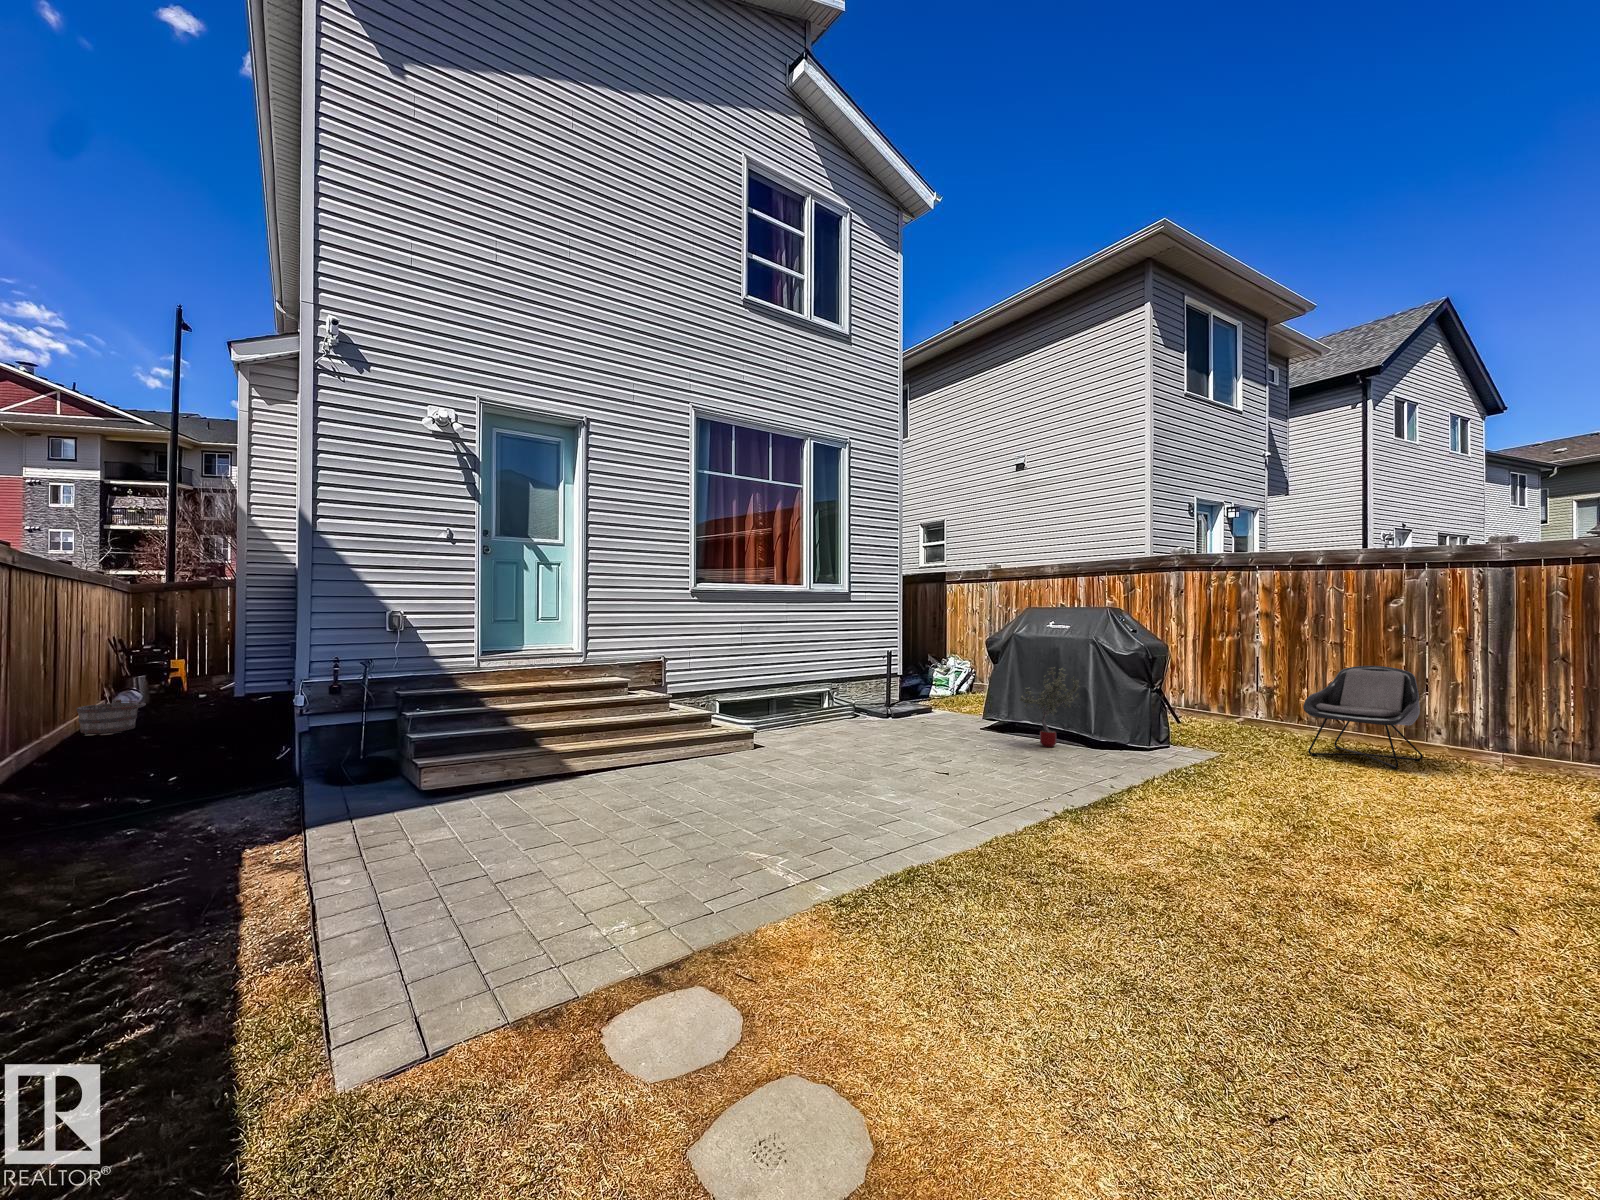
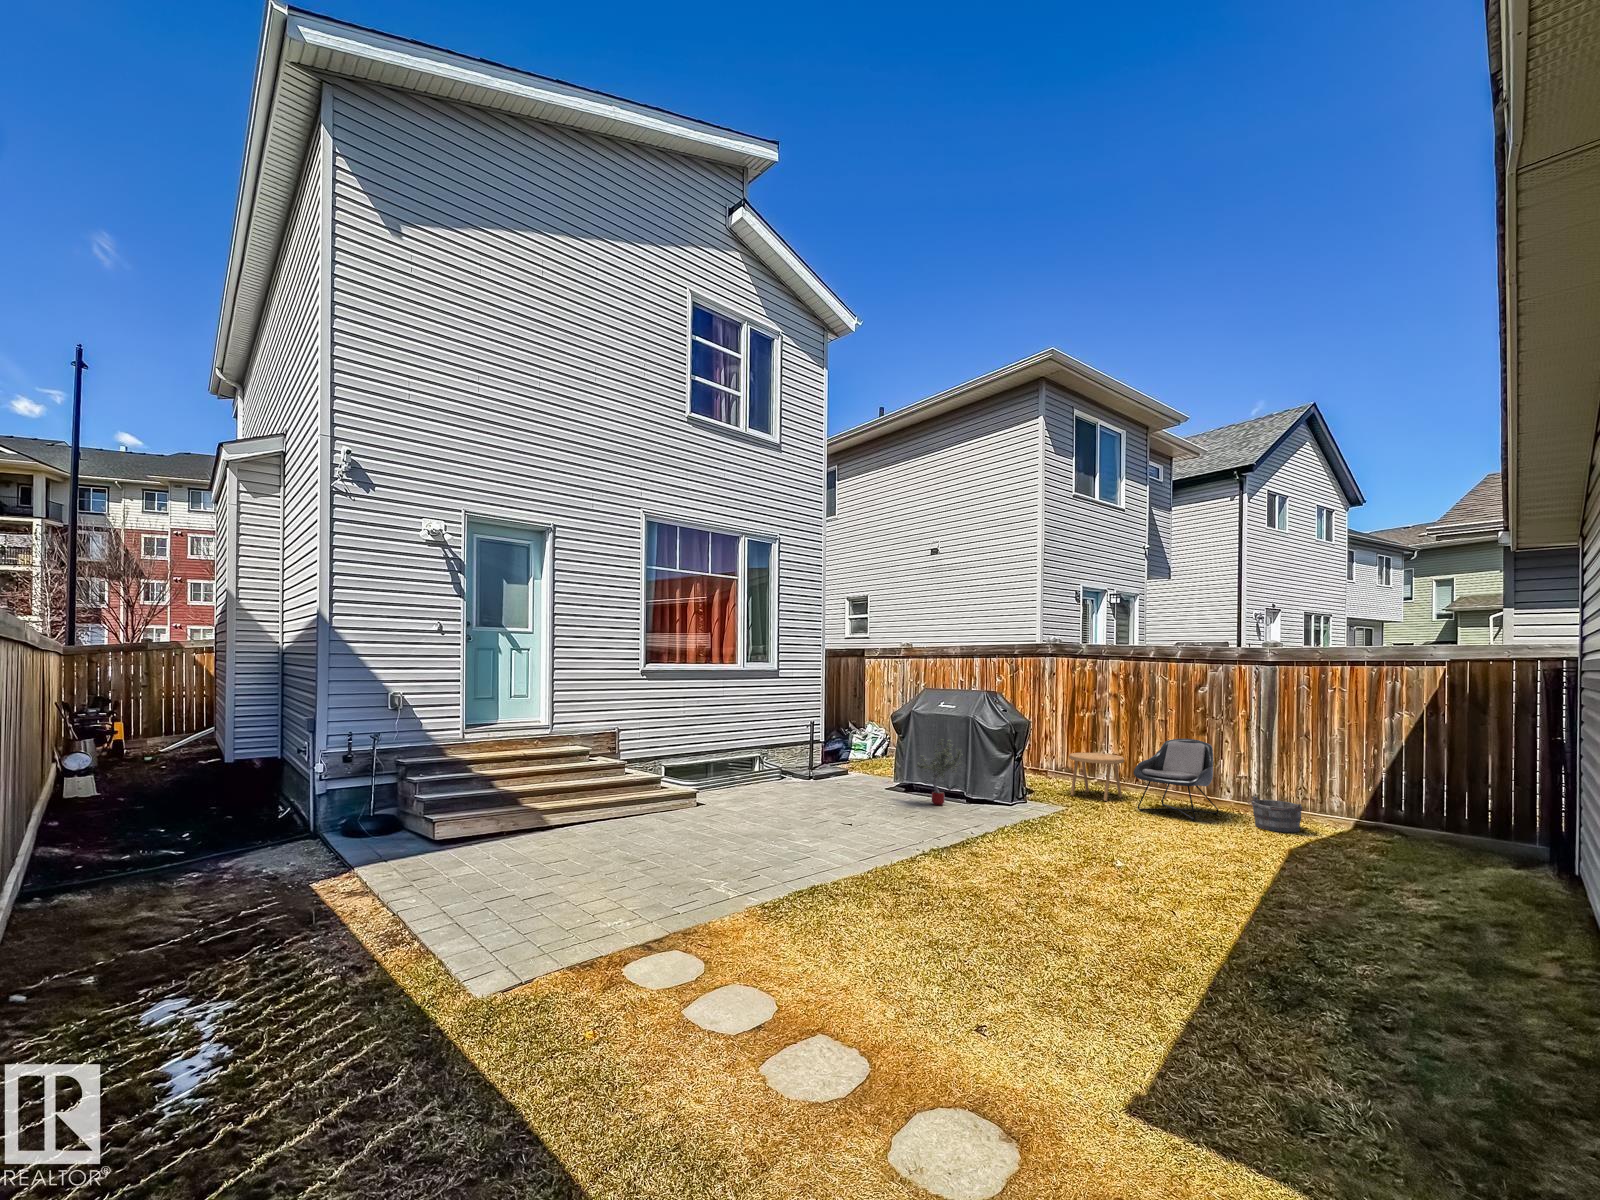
side table: none [1206,685,1281,743] -> present [1069,753,1124,801]
bucket: present [77,699,146,734] -> present [1248,796,1302,832]

